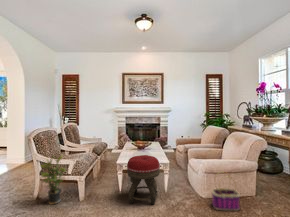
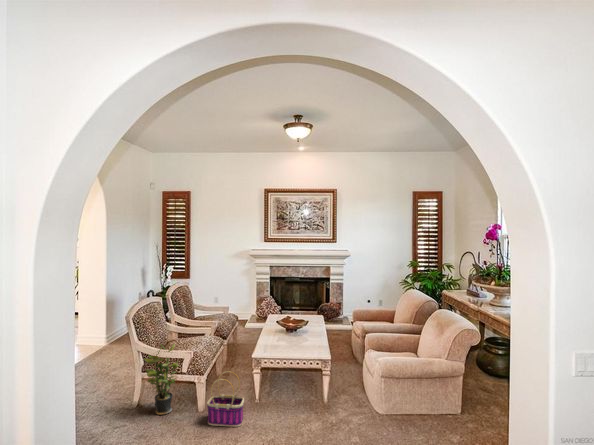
footstool: present [127,155,160,205] -> none [267,346,315,420]
basket: present [212,188,240,210] -> present [207,371,244,427]

